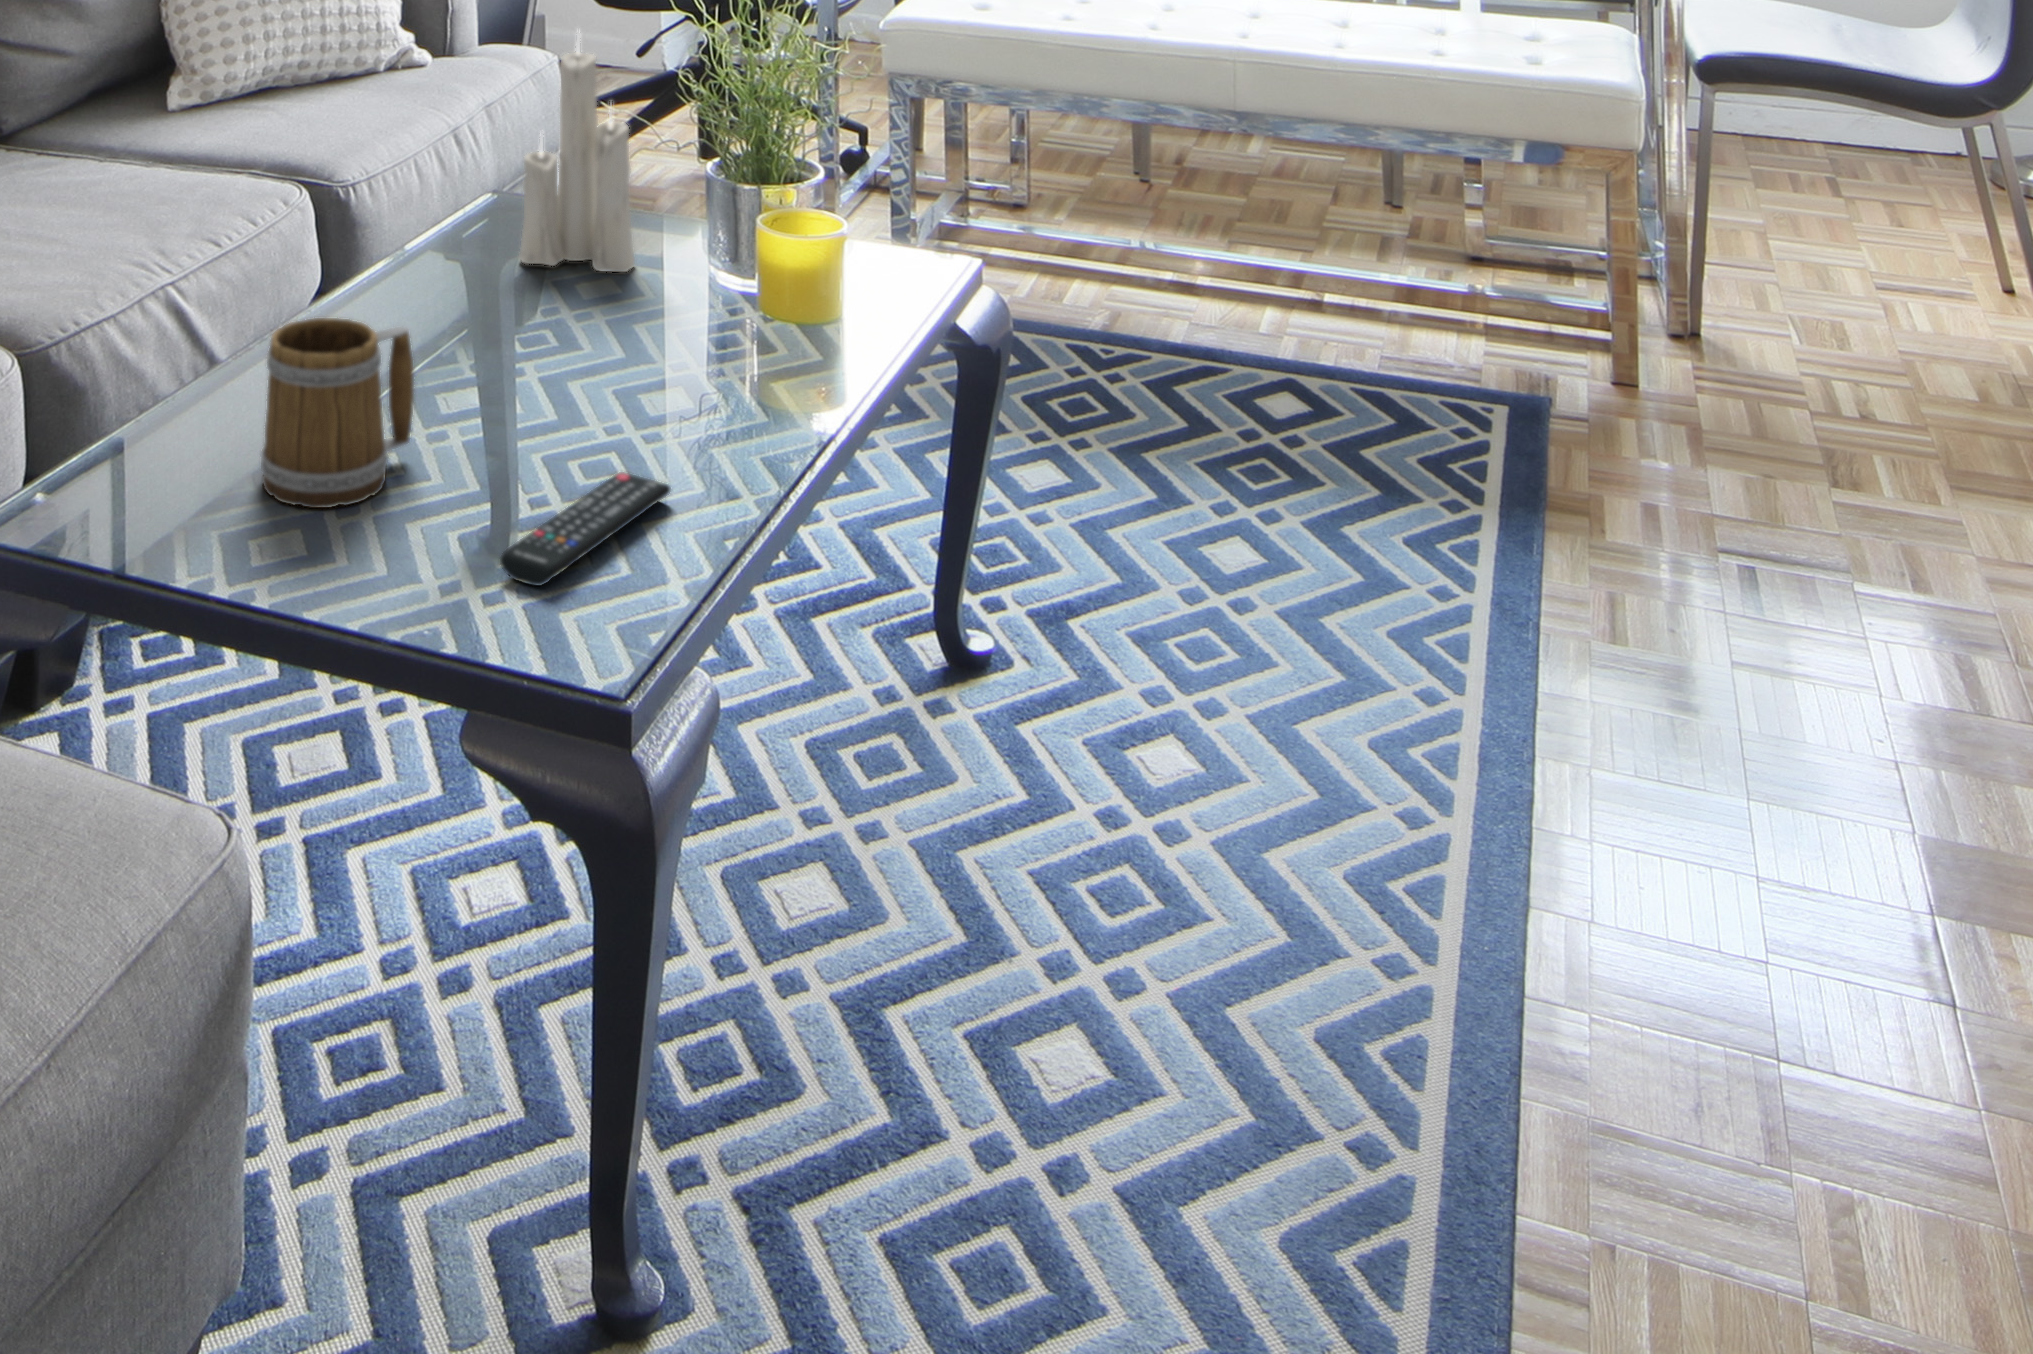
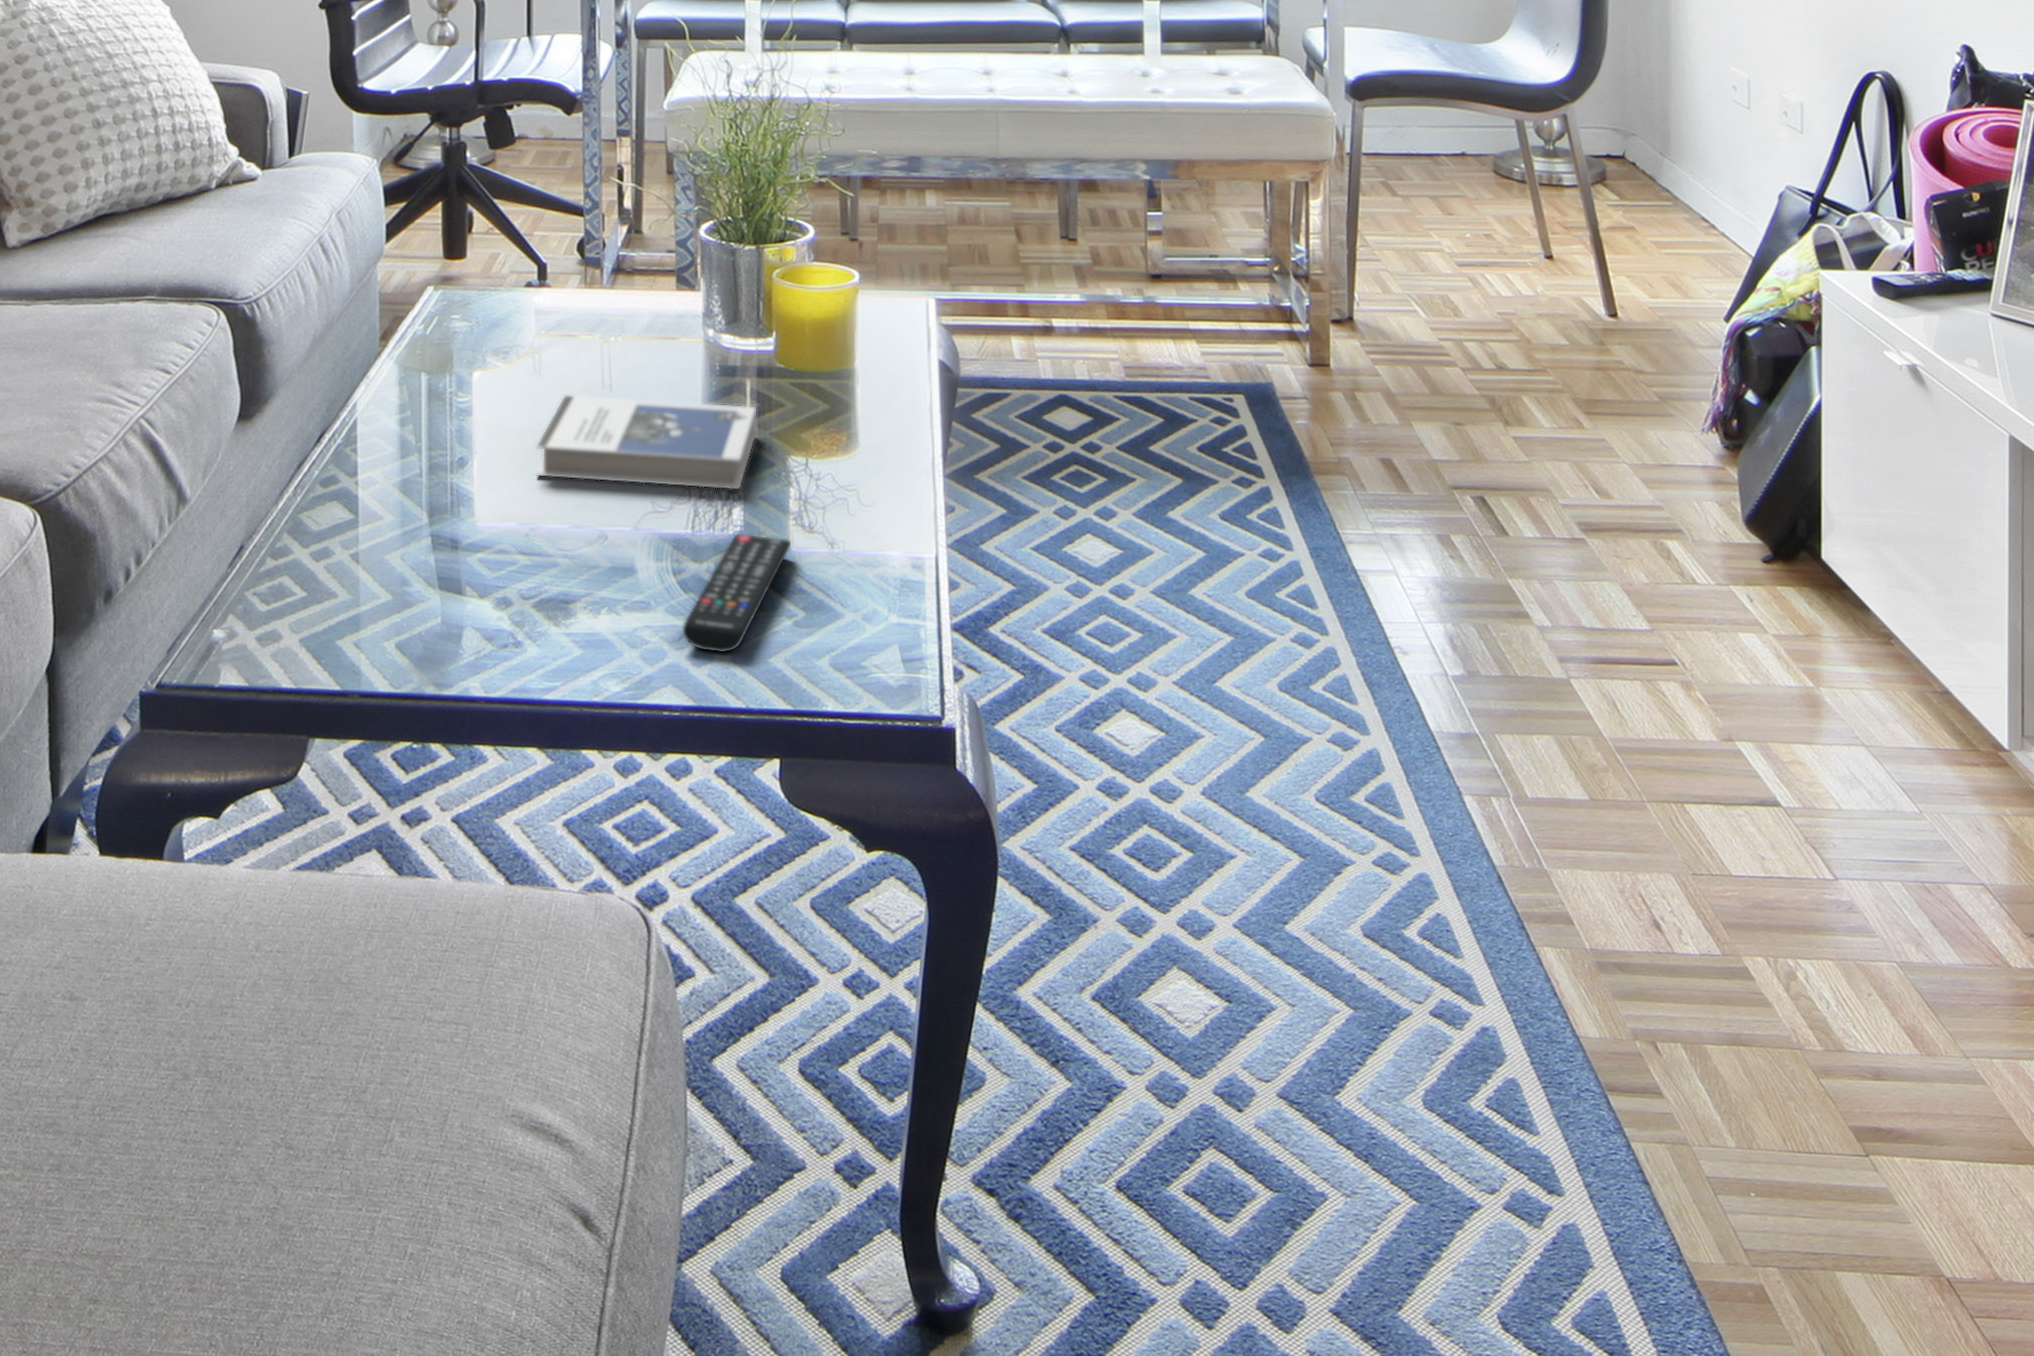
candle: present [519,32,635,272] -> none [480,99,596,352]
hardback book: none [482,314,726,428] -> present [537,396,756,489]
mug: present [261,318,414,508] -> none [378,416,516,609]

